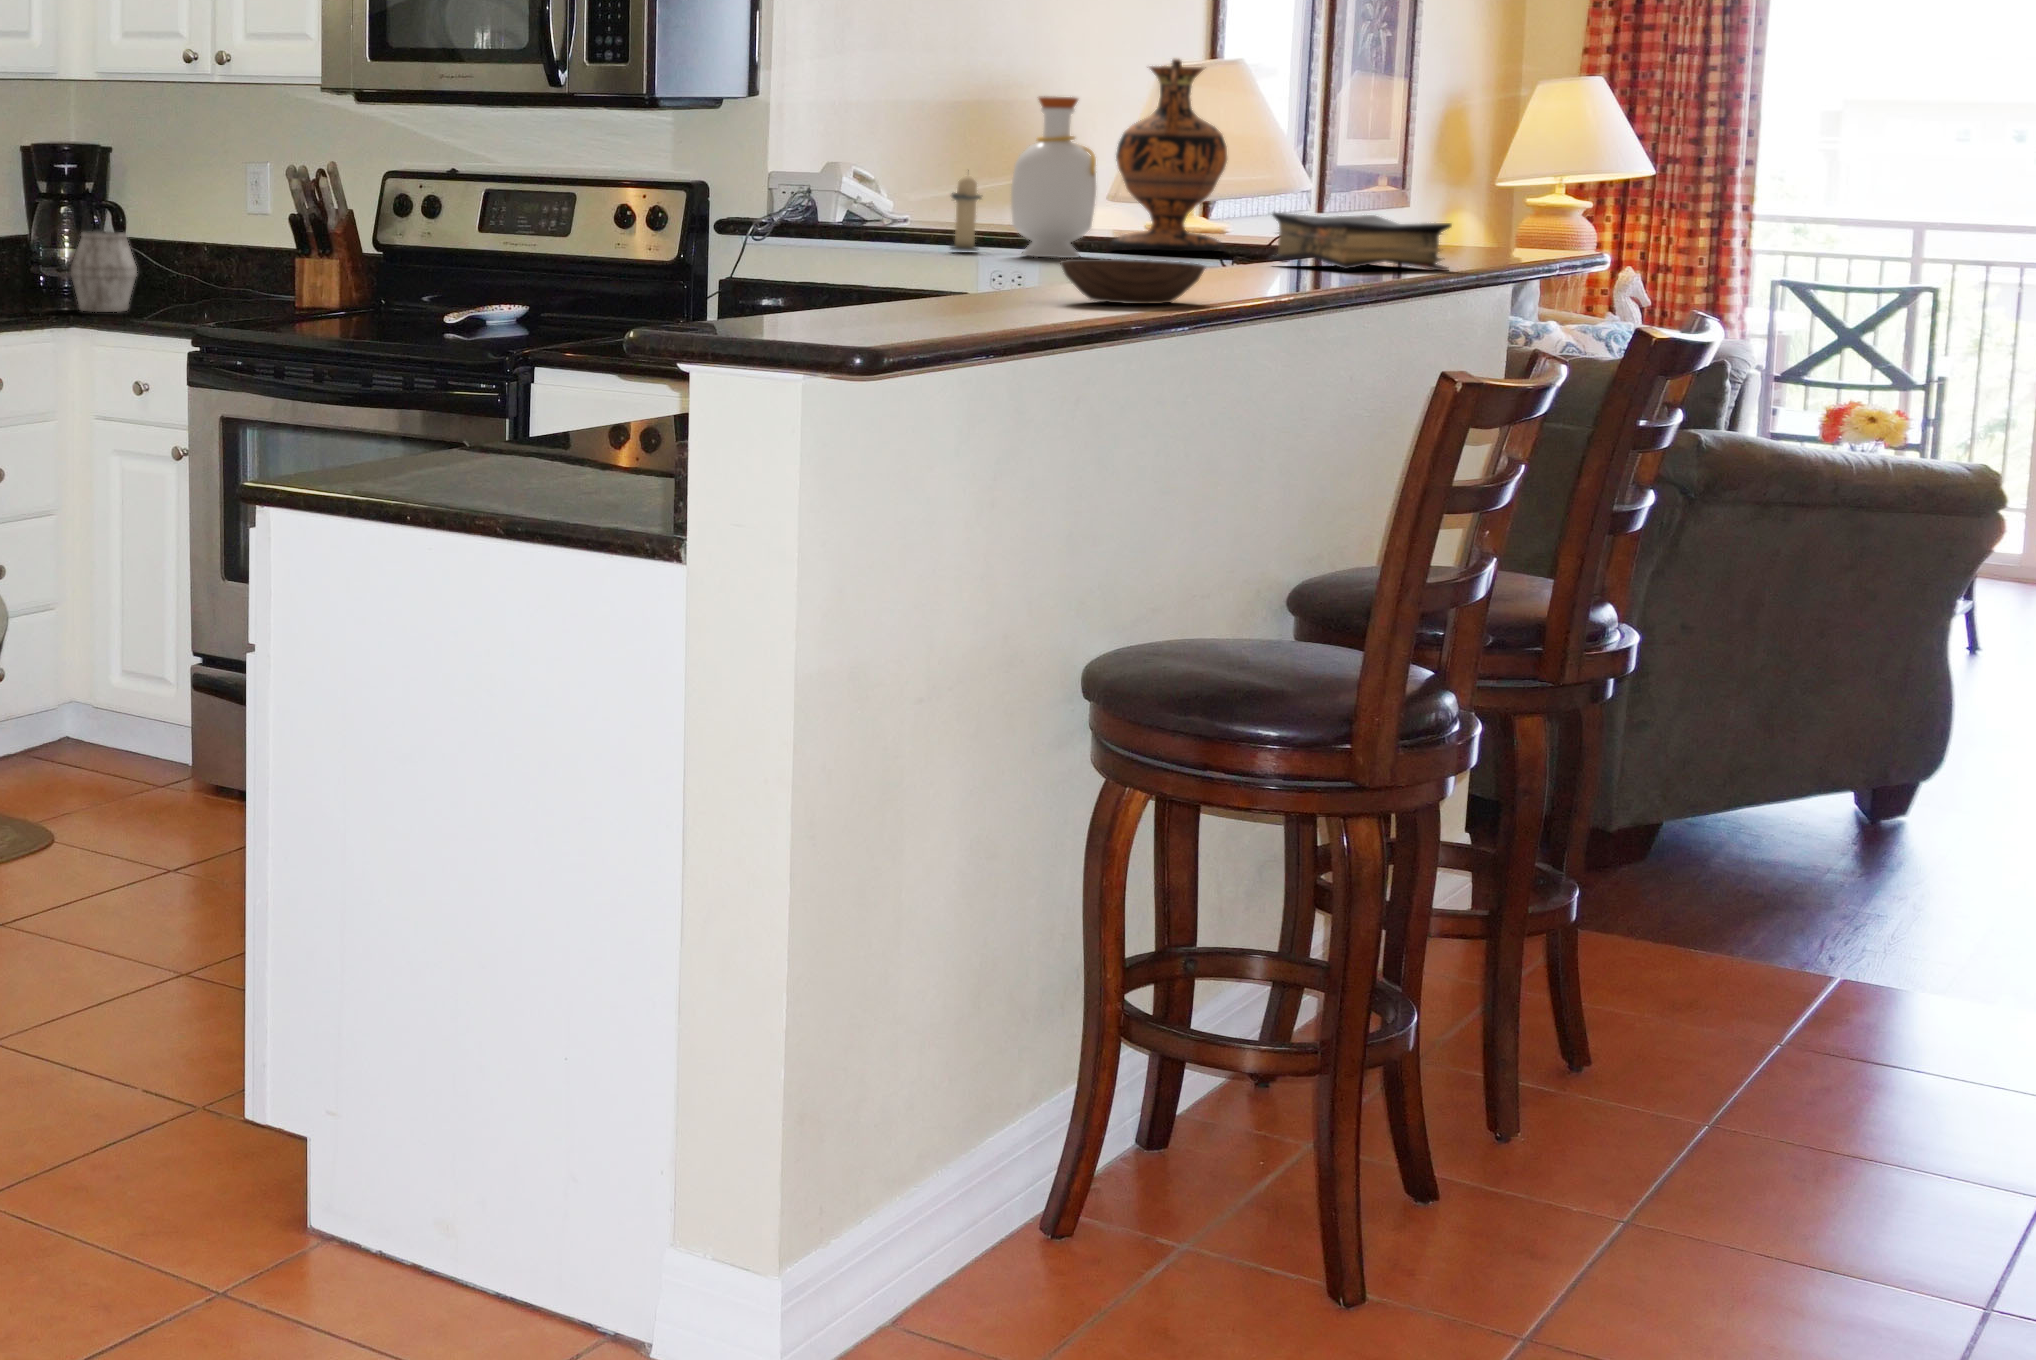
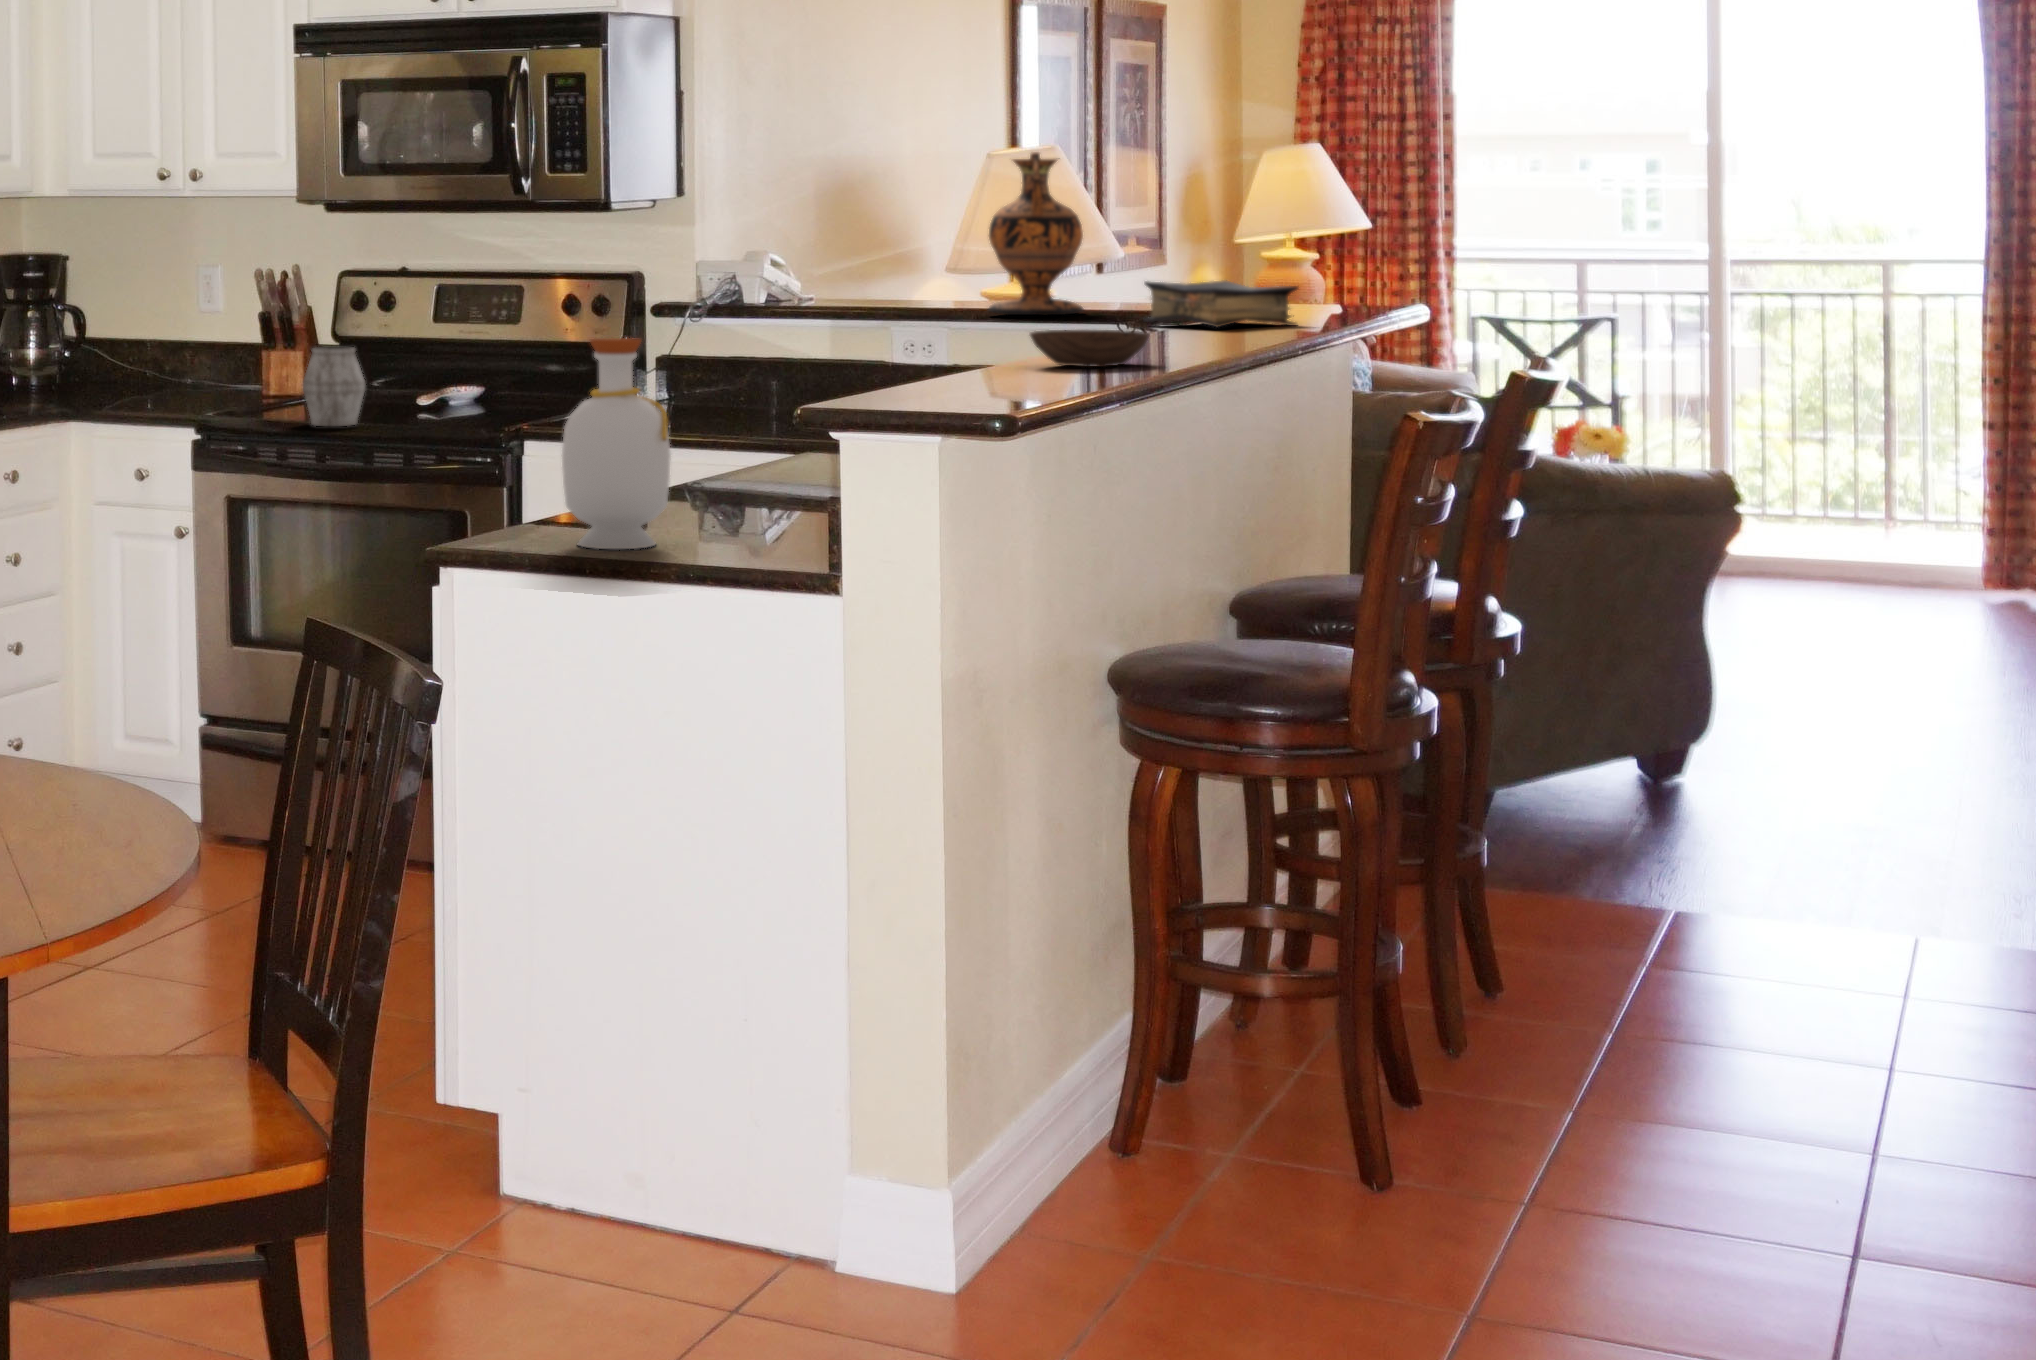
bottle: present [1011,96,1096,258] -> present [562,338,671,549]
candle: present [950,176,981,251] -> none [849,252,884,323]
mug: present [71,231,137,312] -> present [303,347,365,426]

